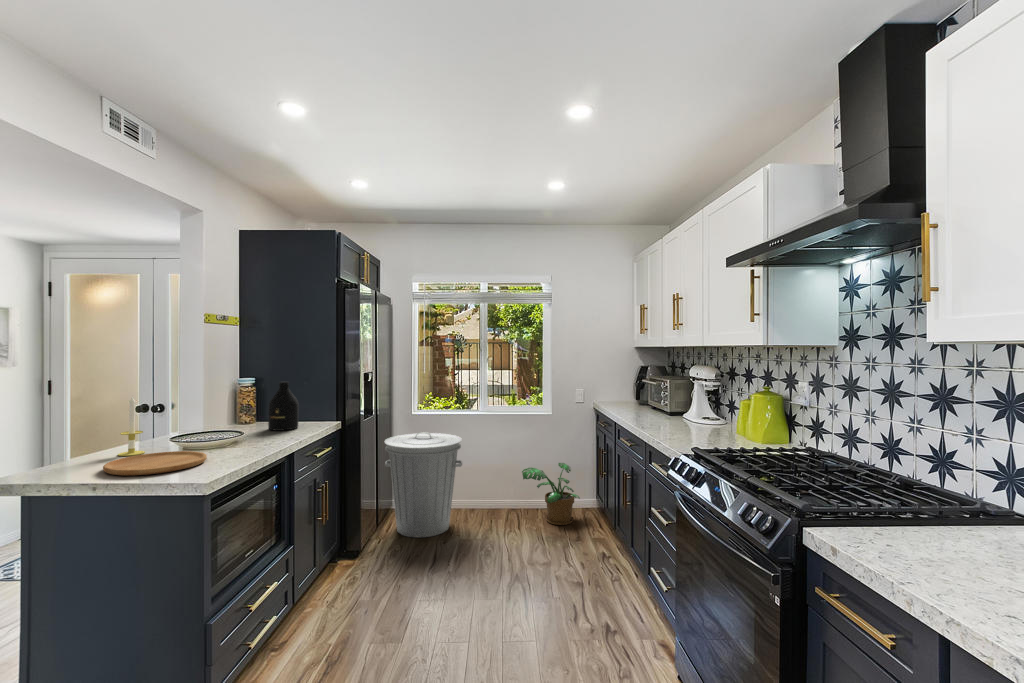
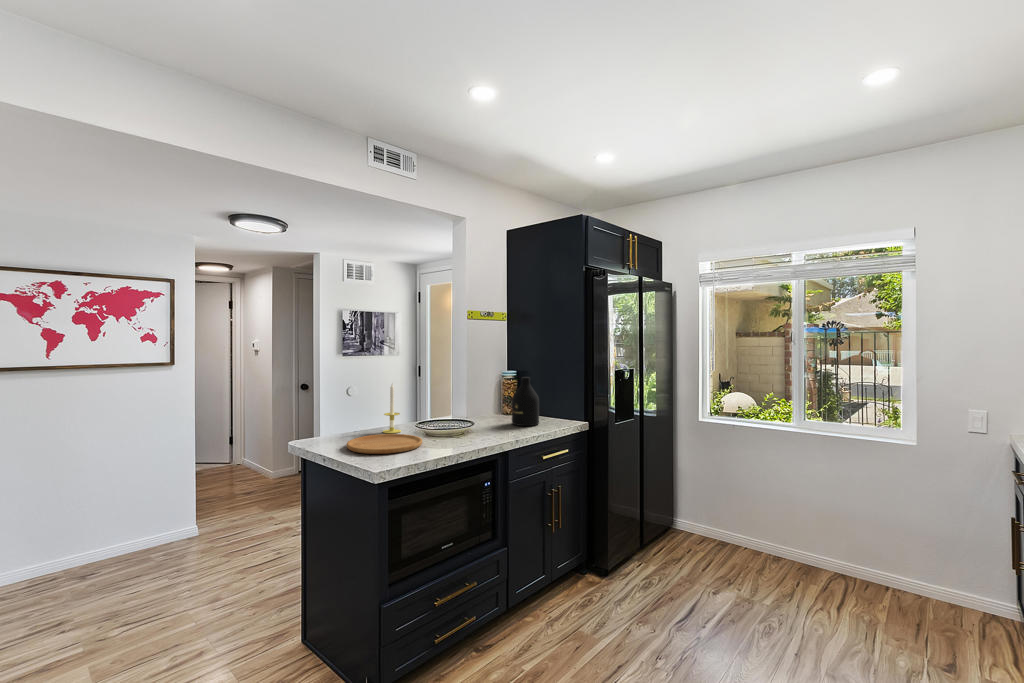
trash can: present [385,432,462,538] -> none [650,446,751,579]
potted plant: present [522,463,580,525] -> none [844,525,969,635]

